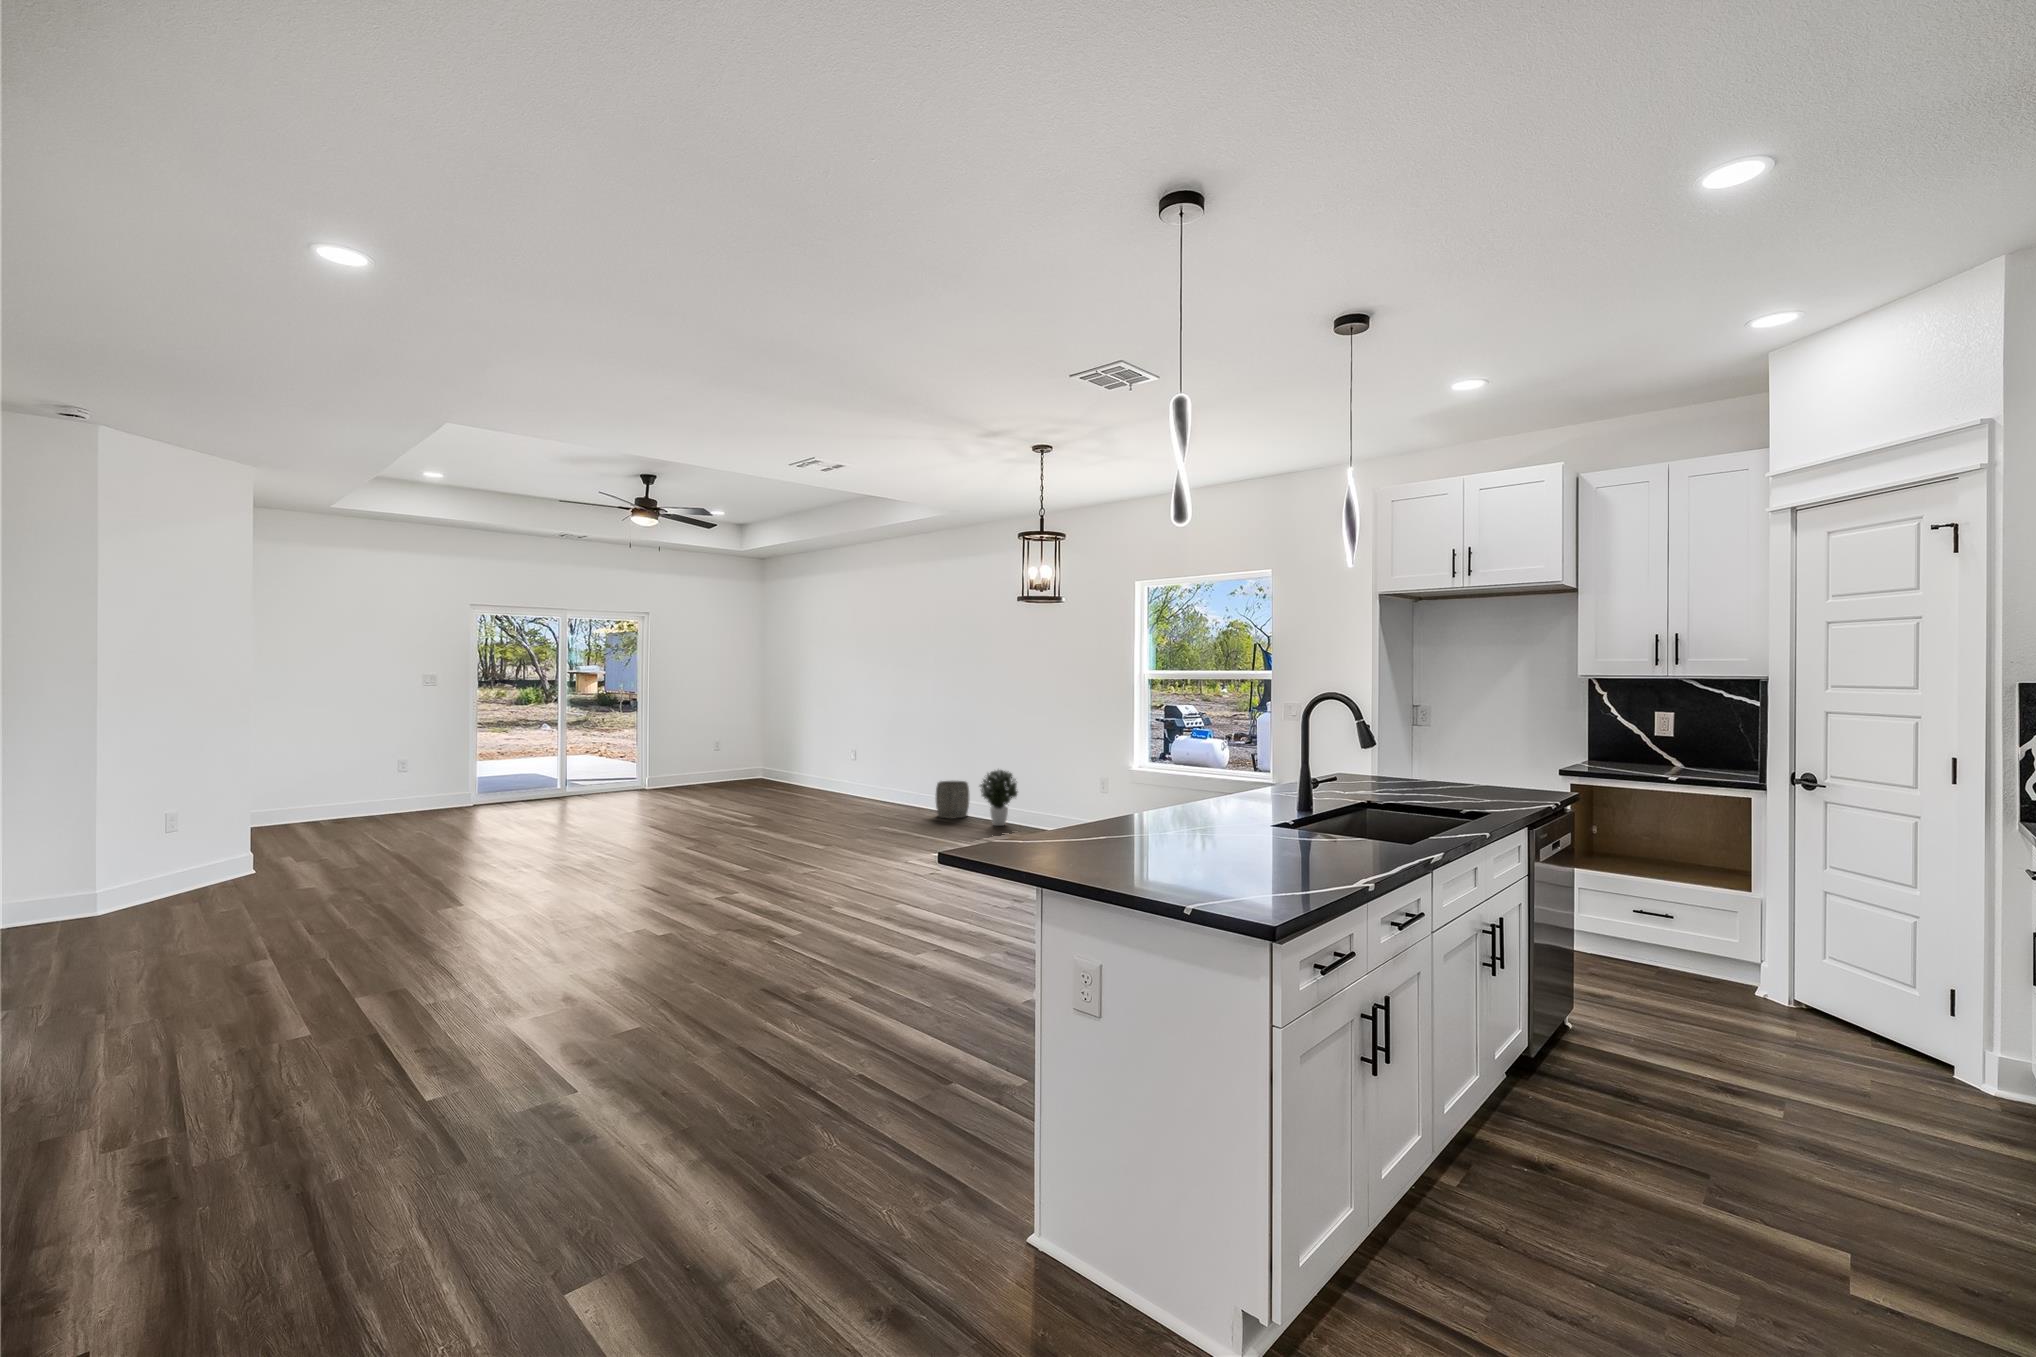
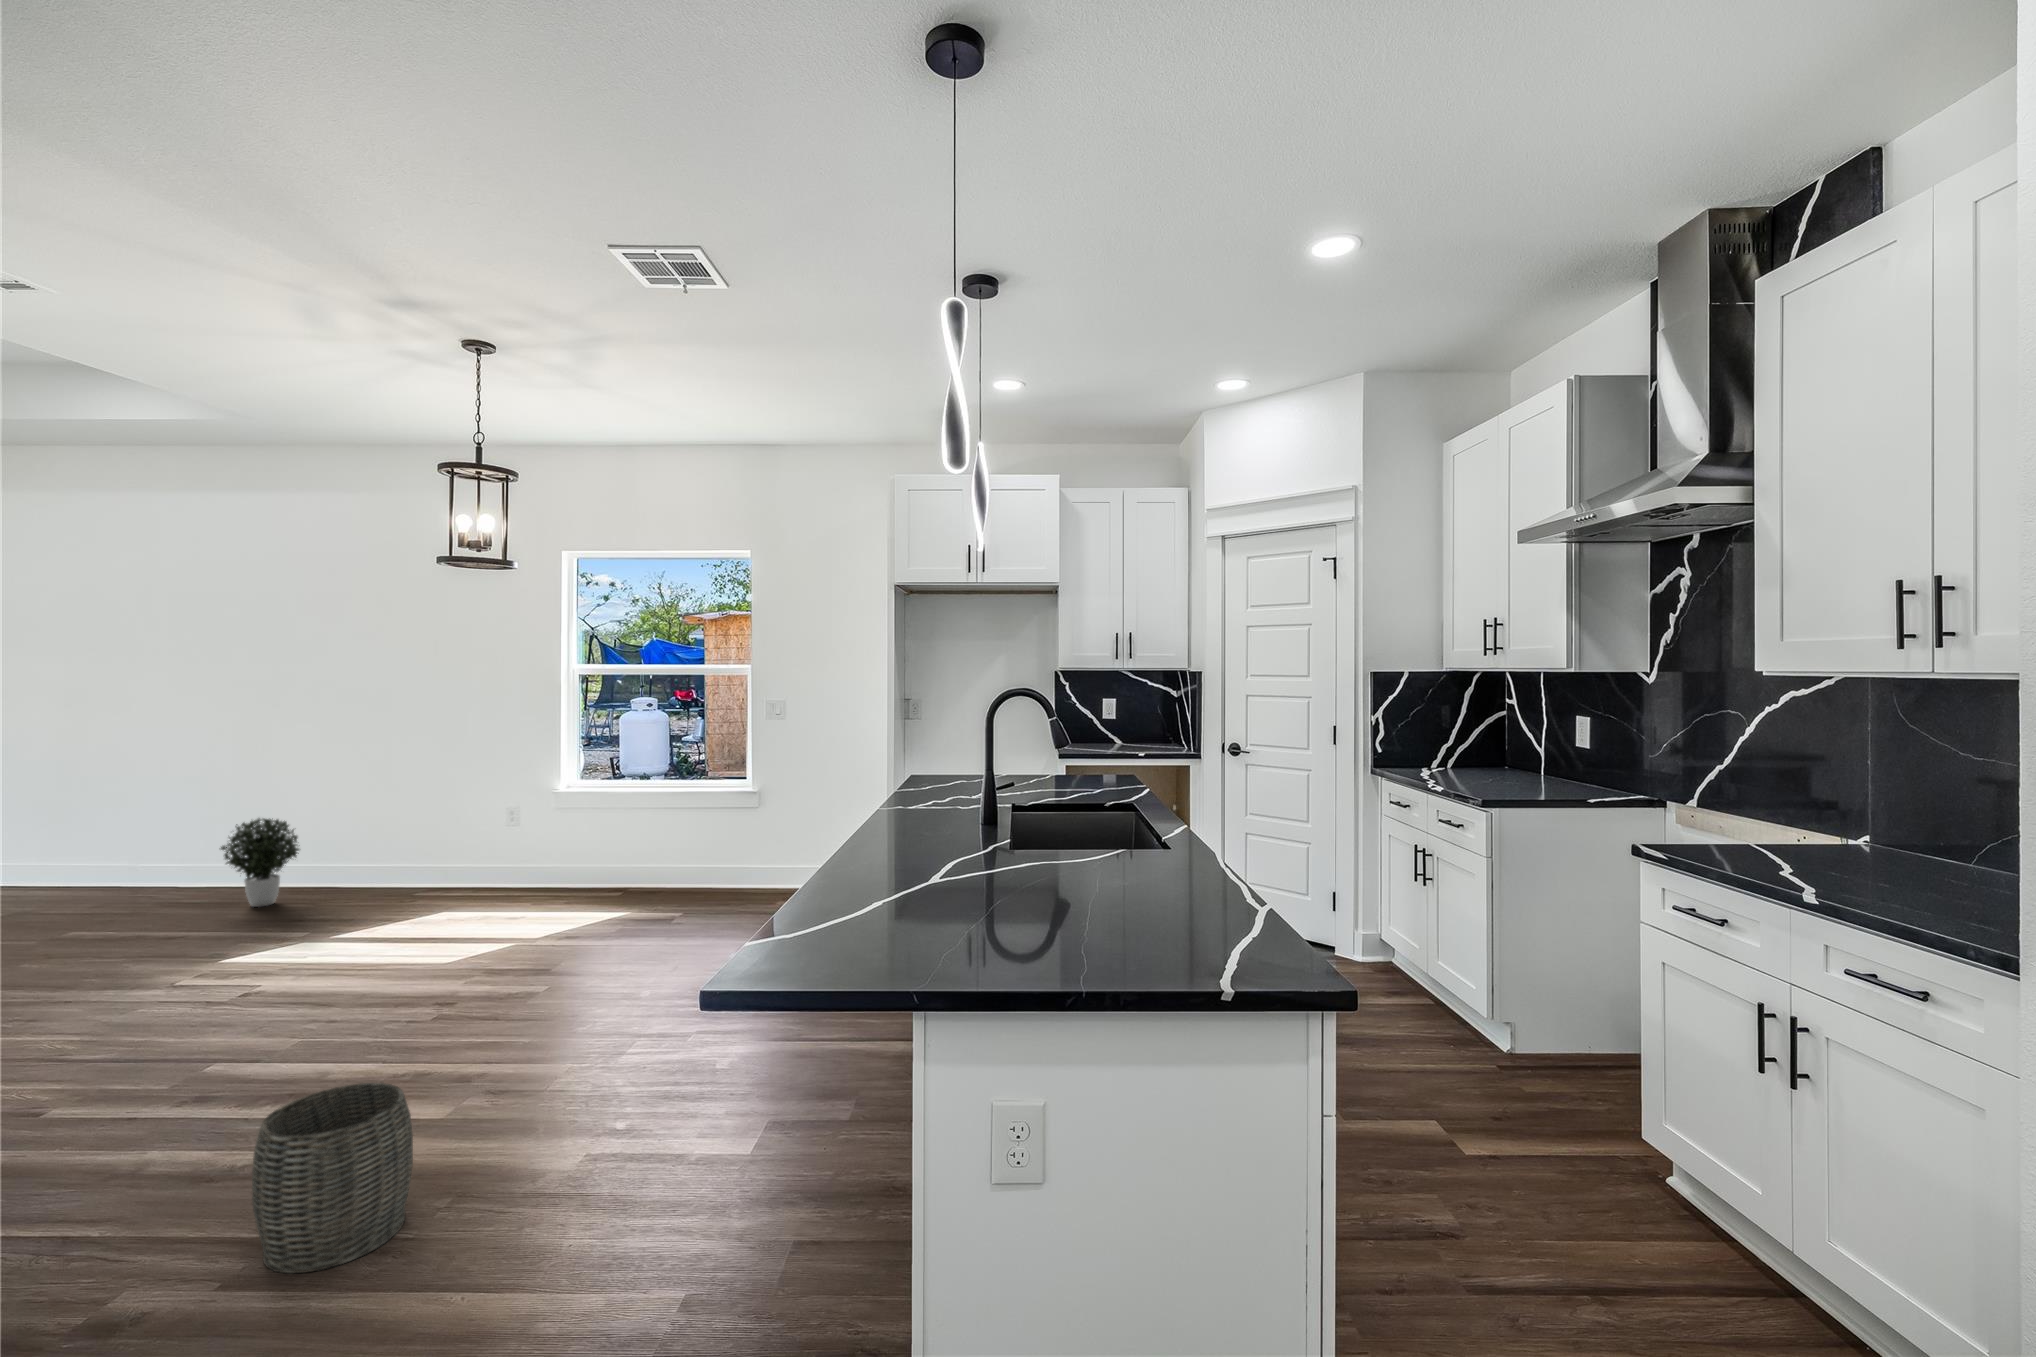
woven basket: present [936,781,969,818] -> present [252,1083,413,1273]

